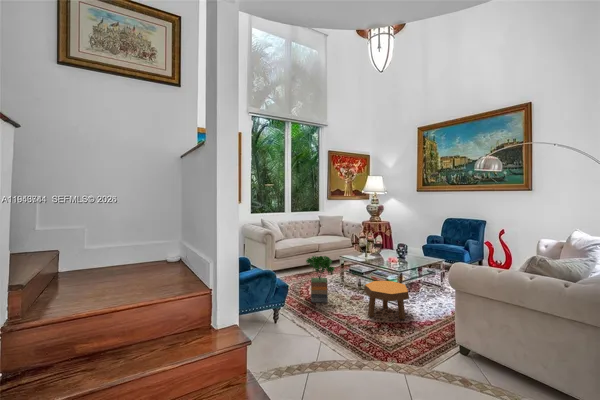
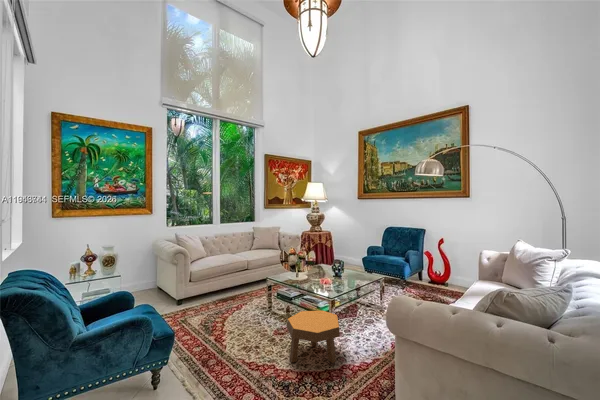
potted tree: present [306,256,335,302] -> none [215,280,254,344]

